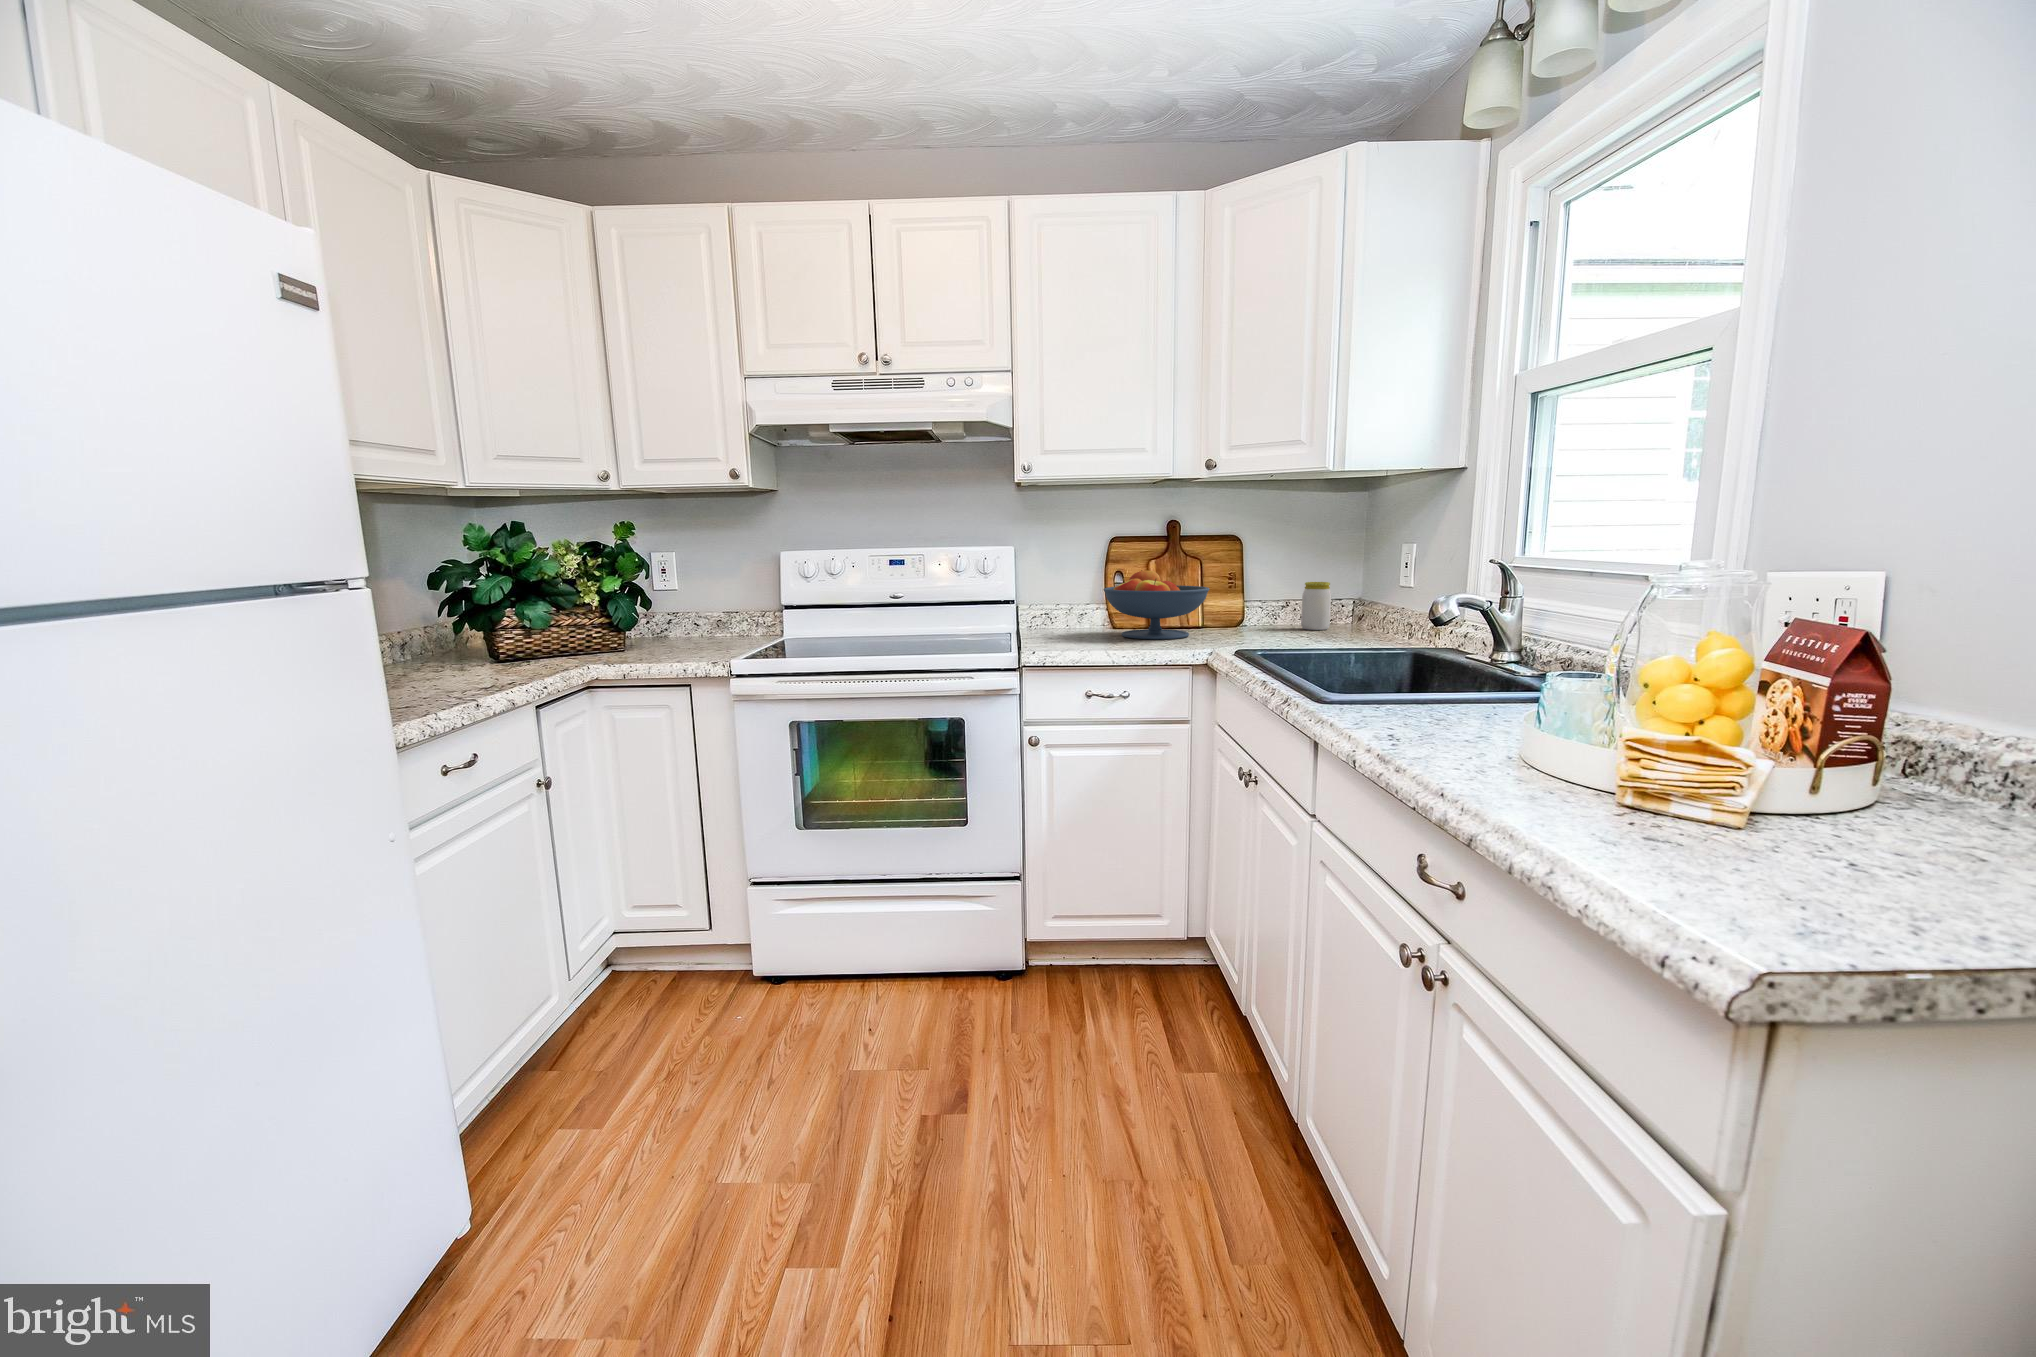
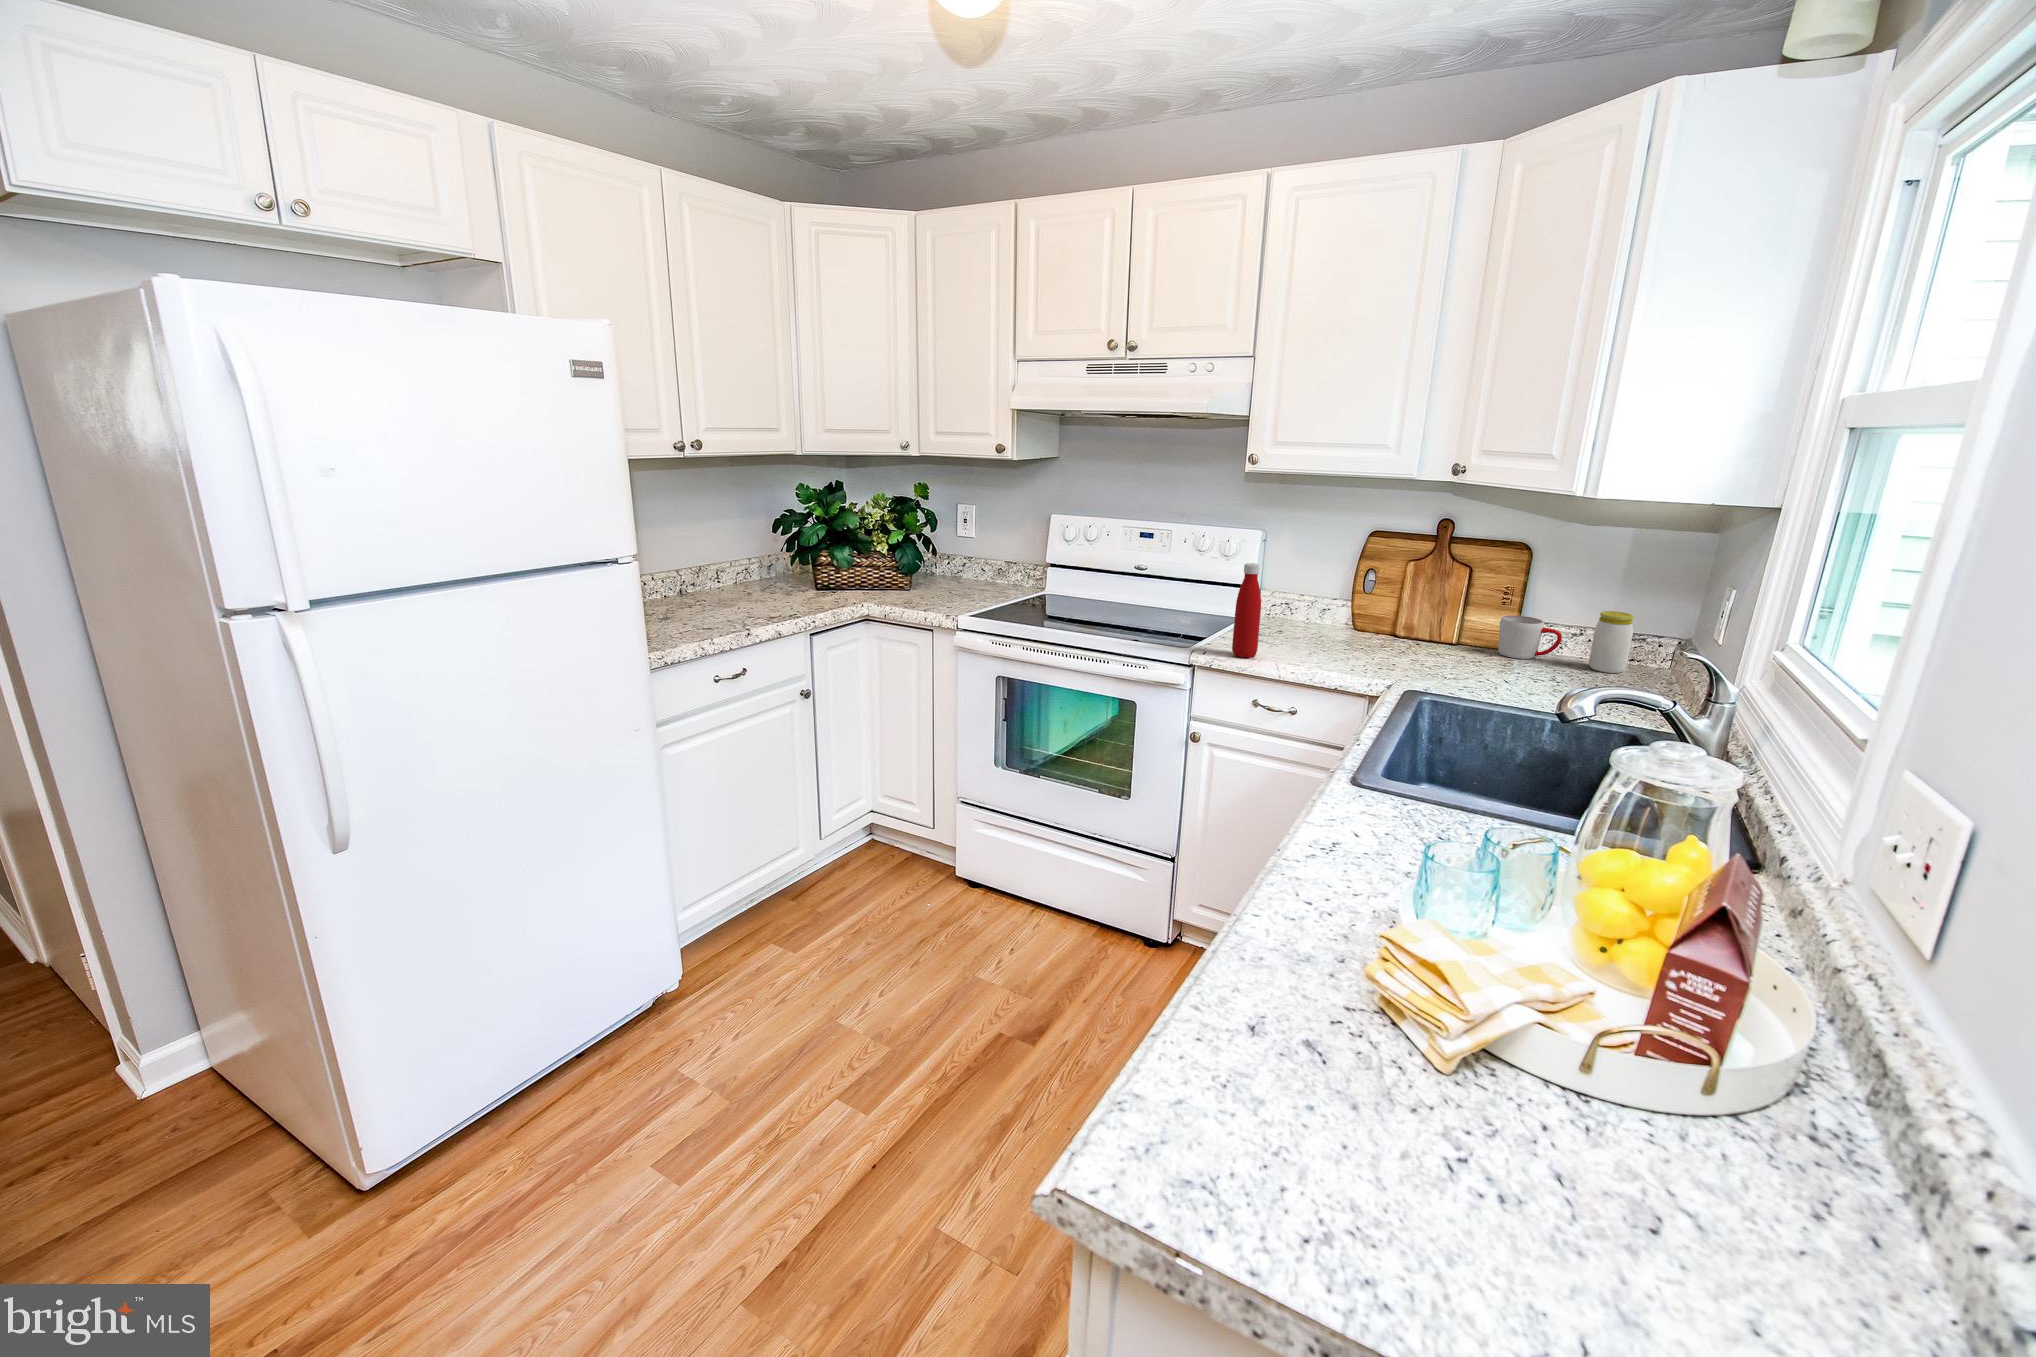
bottle: none [1055,556,1079,652] -> present [1232,563,1261,658]
fruit bowl: present [1103,570,1210,639] -> none [1330,572,1452,657]
mug: none [1229,598,1279,630] -> present [1499,615,1562,659]

